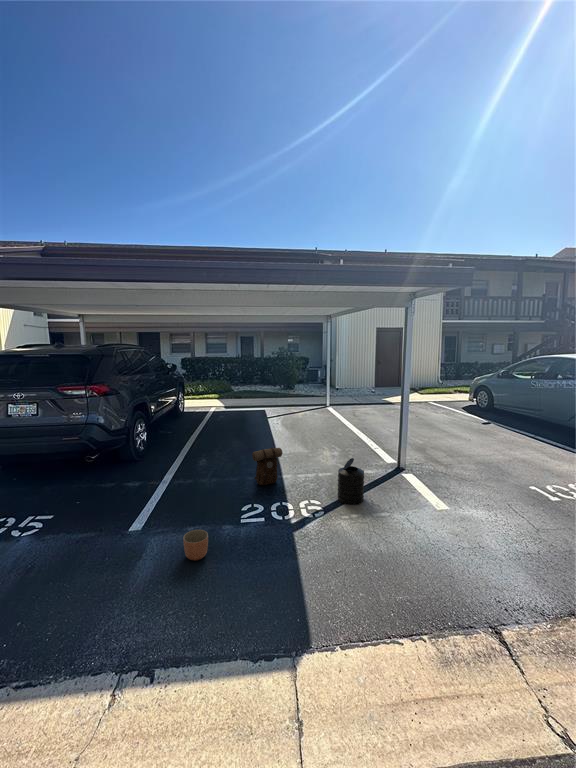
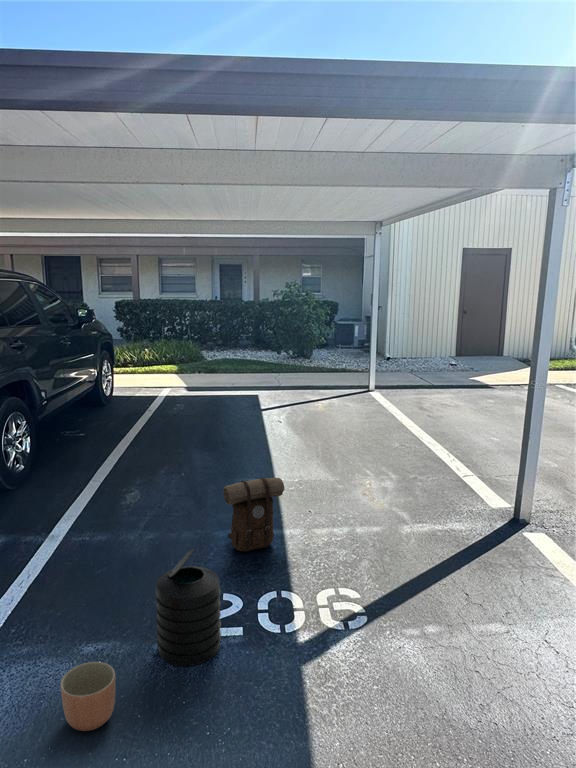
trash can: present [338,458,364,505] -> present [155,549,221,666]

